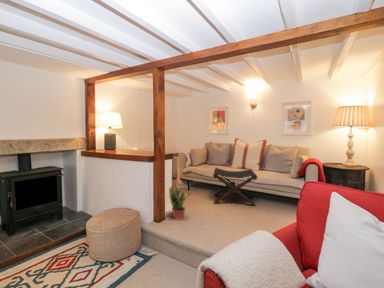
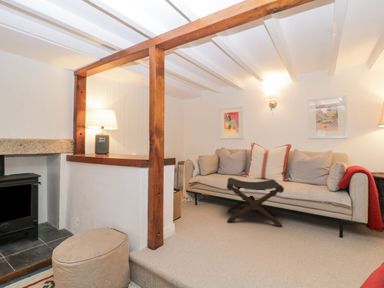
potted plant: present [169,188,191,220] -> none [169,197,199,245]

